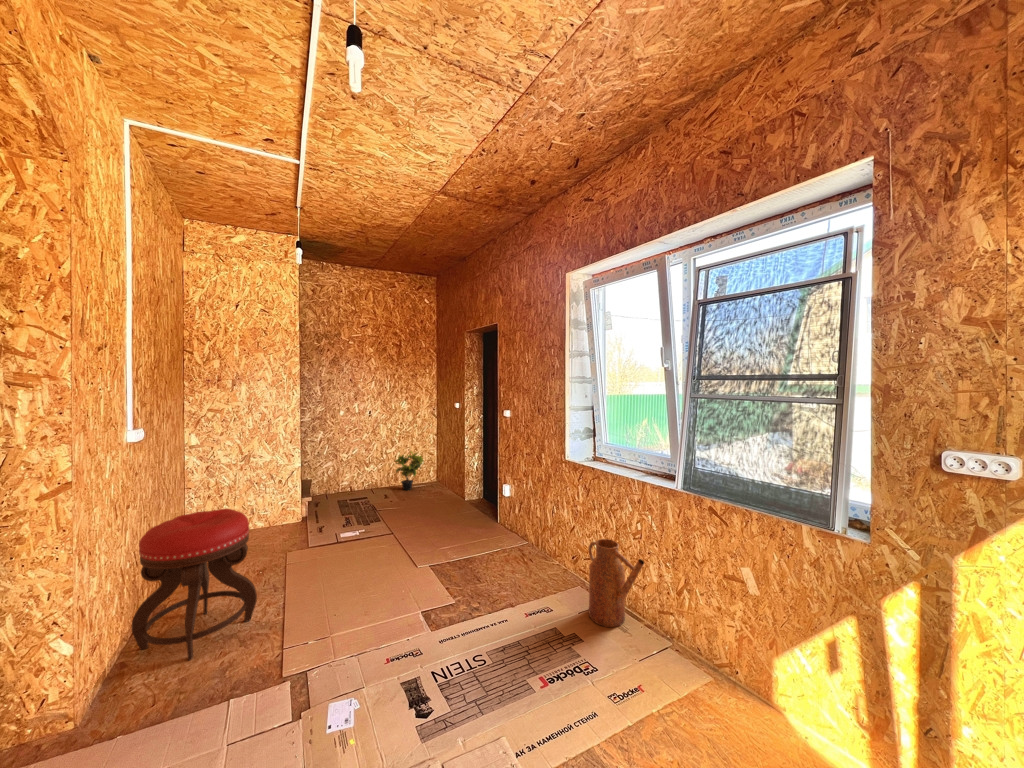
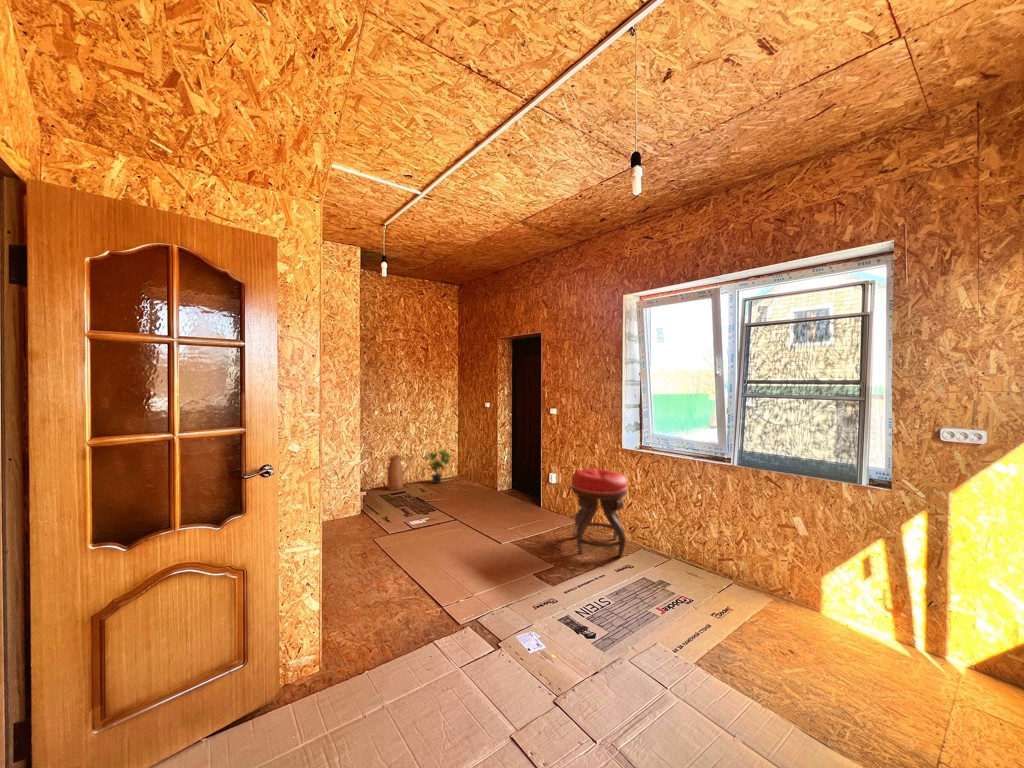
stool: present [132,509,257,661] -> present [572,468,628,556]
watering can: present [589,539,644,627] -> present [383,454,414,490]

